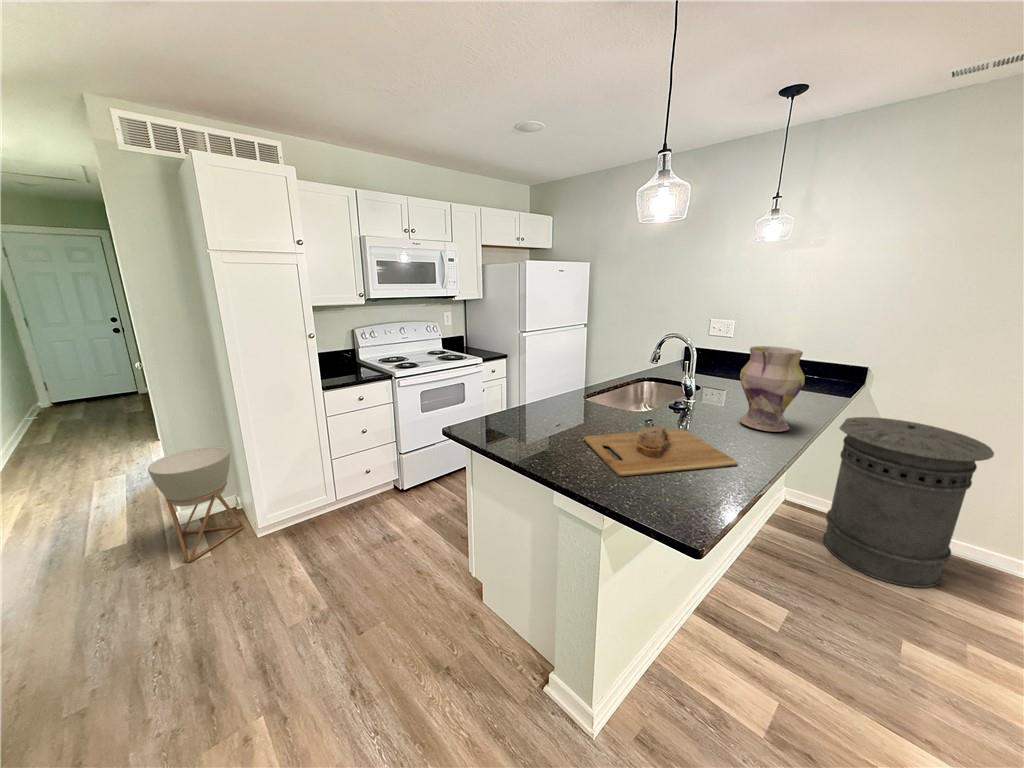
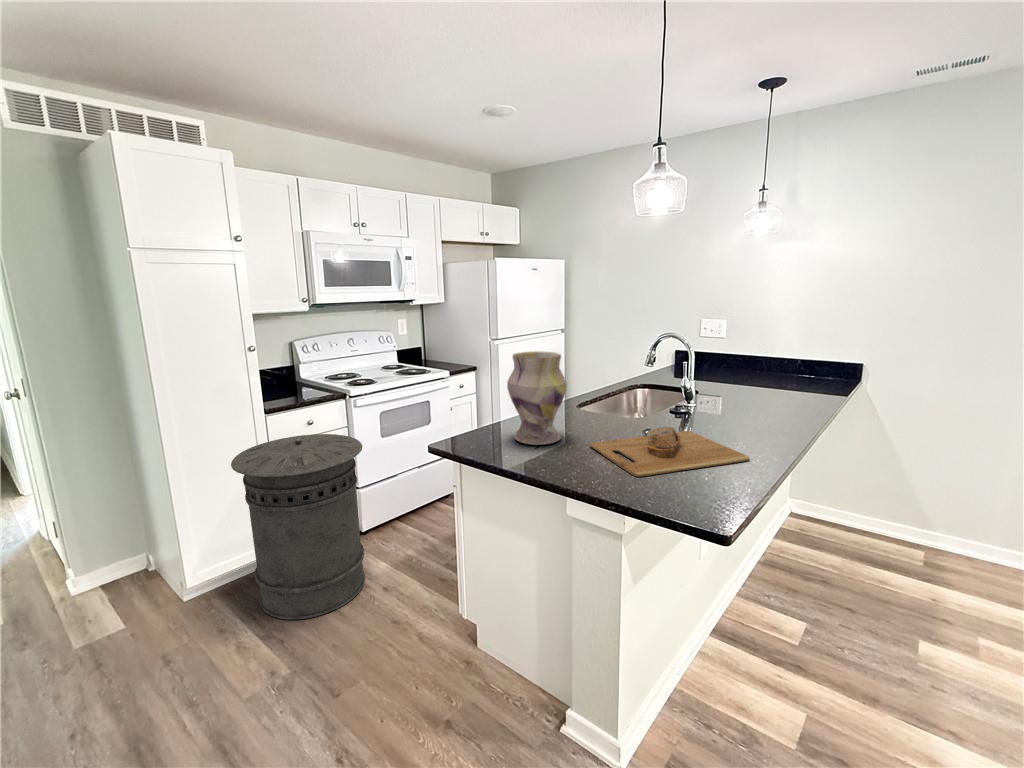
vase: present [740,346,805,432] -> present [507,351,567,445]
trash can: present [823,417,994,588] -> present [231,434,365,620]
planter: present [148,446,244,562] -> none [43,491,162,638]

